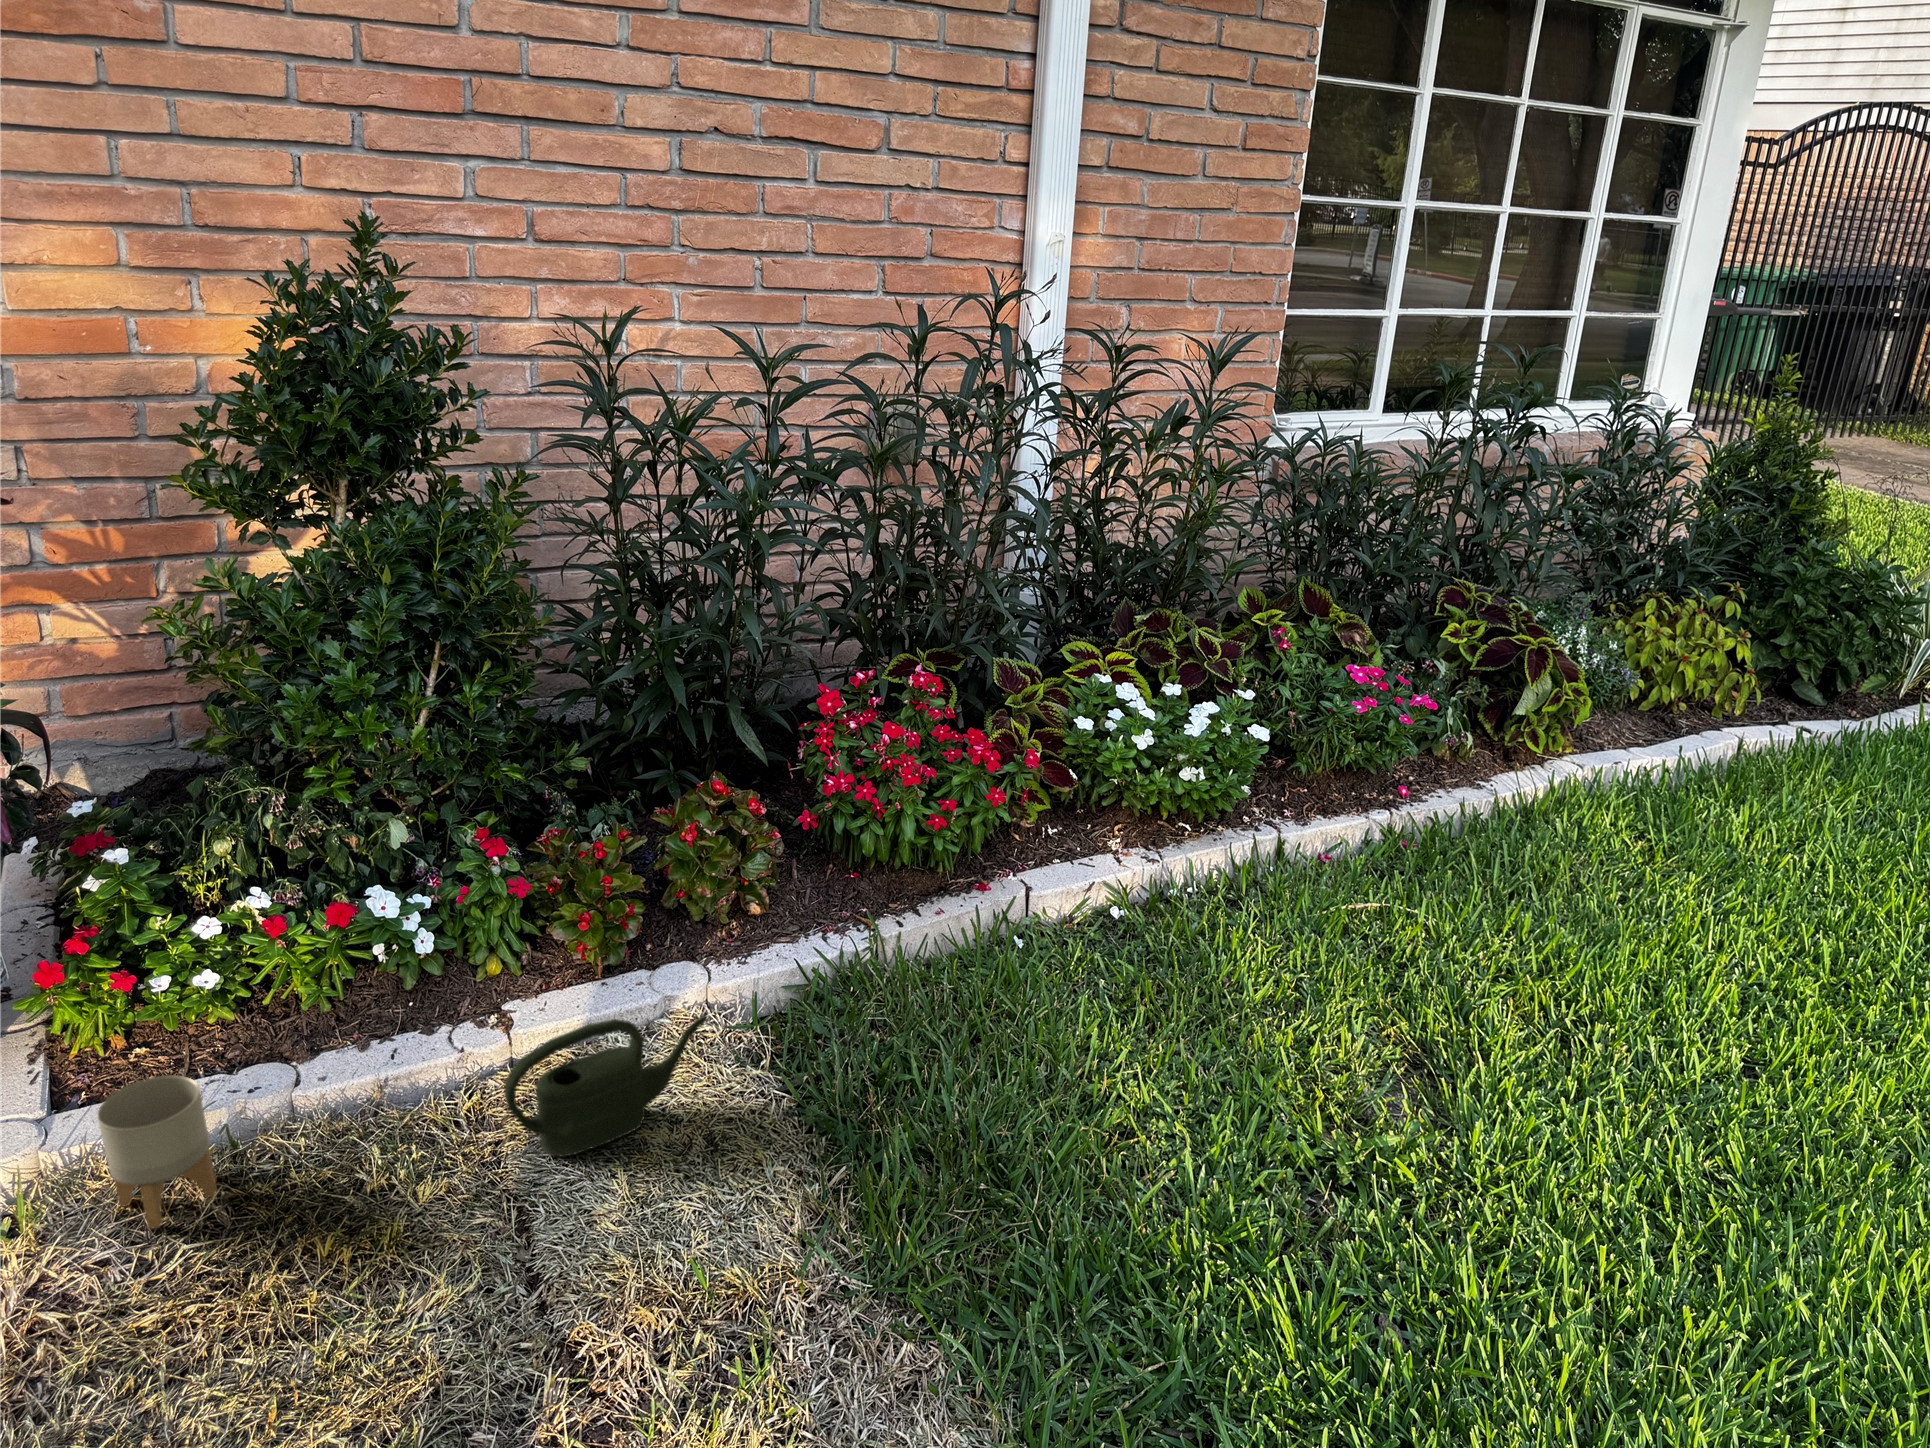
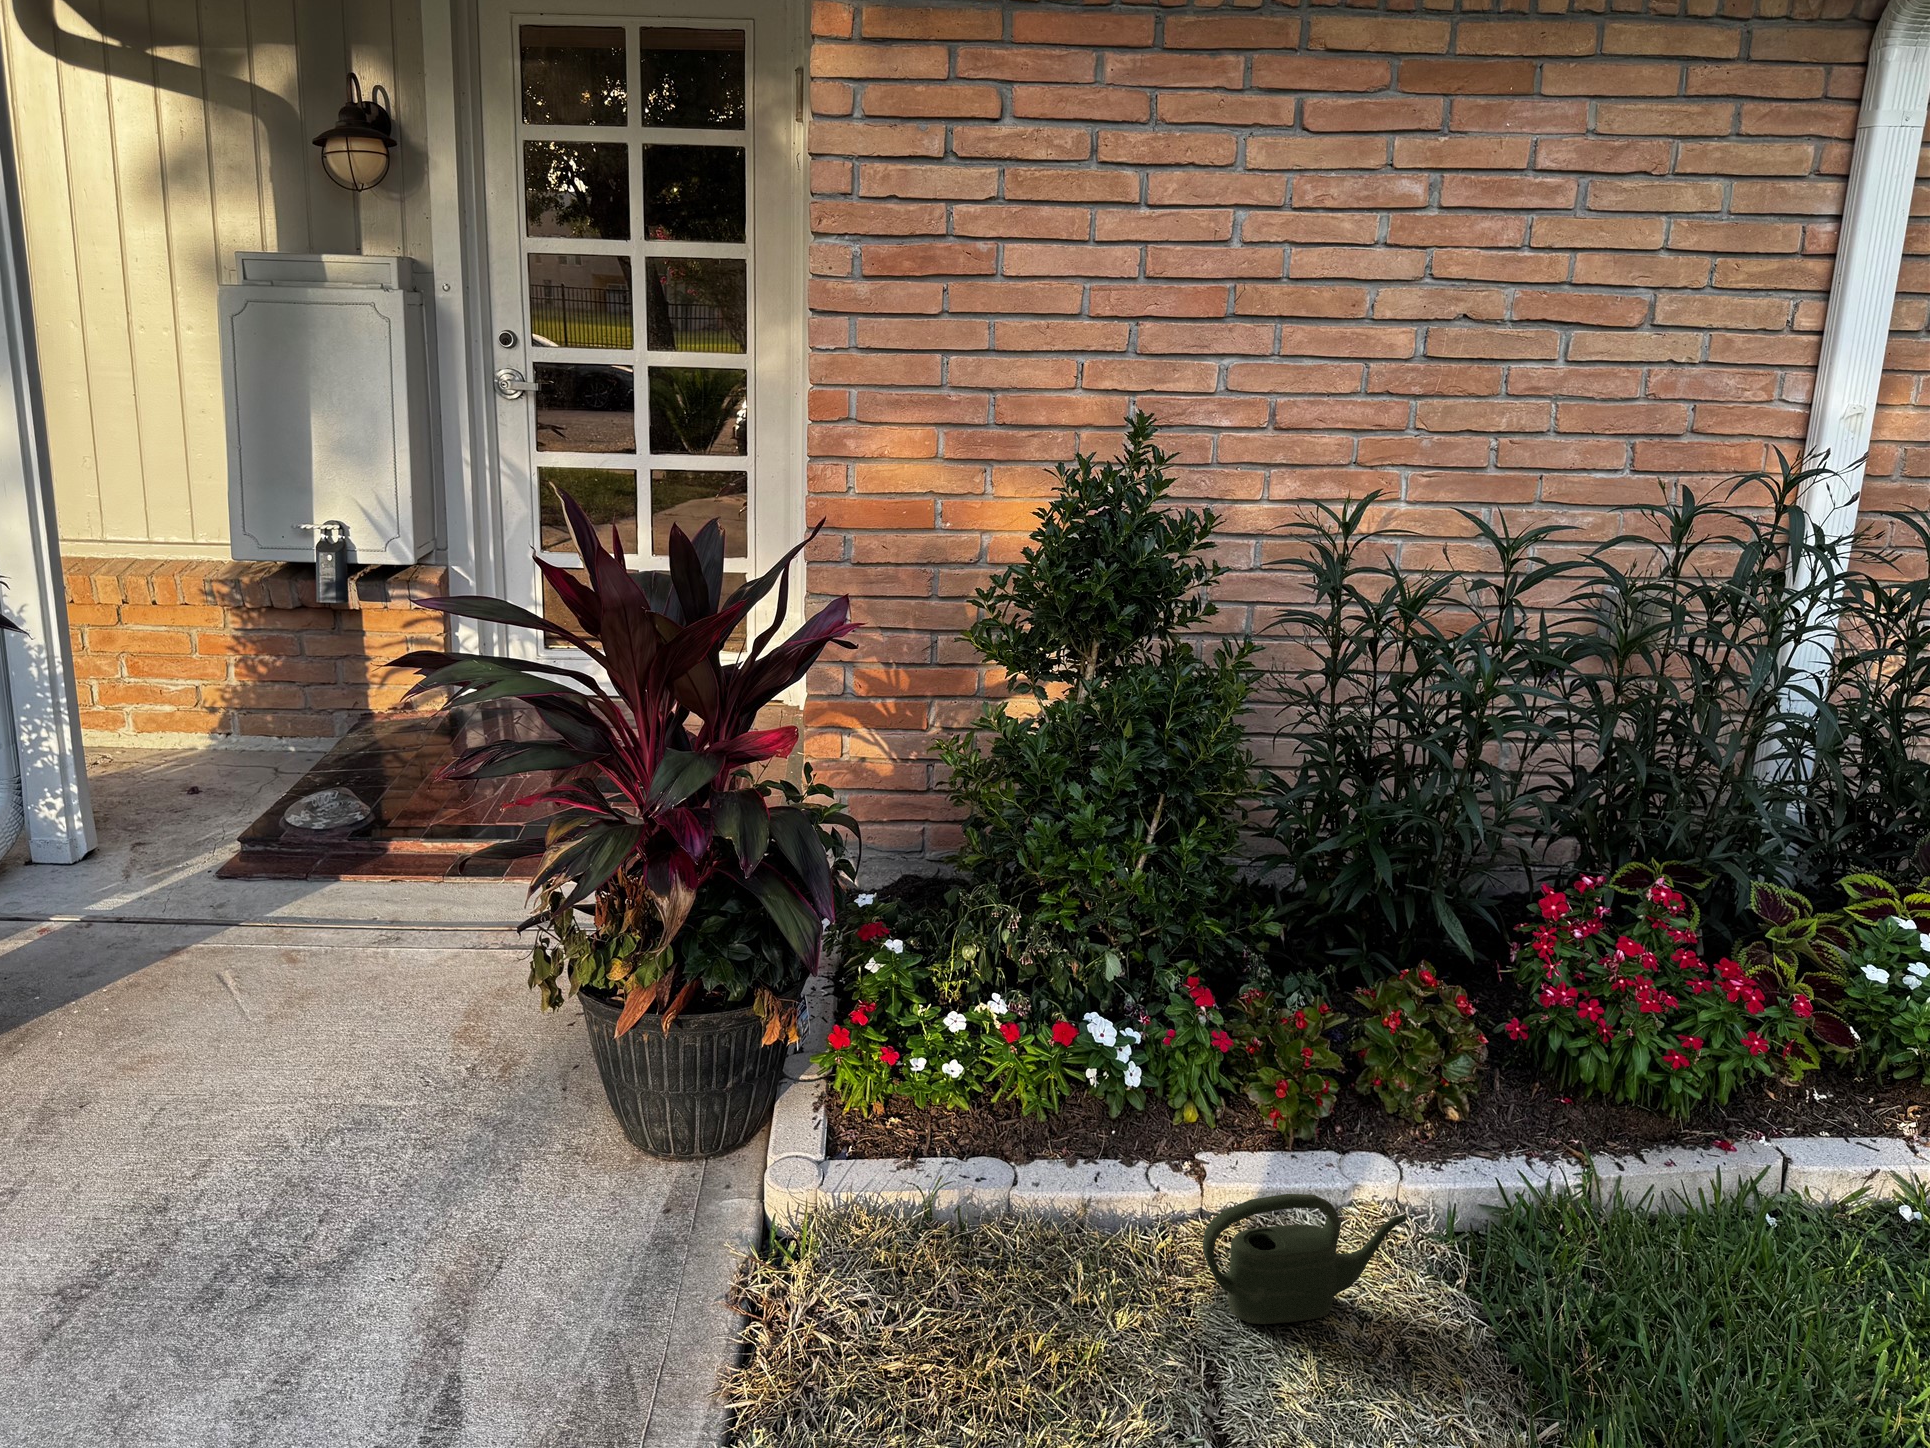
planter: present [97,1075,217,1229] -> none [876,1147,951,1282]

